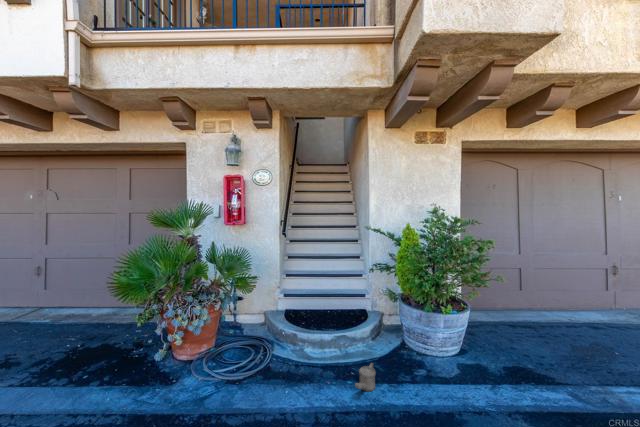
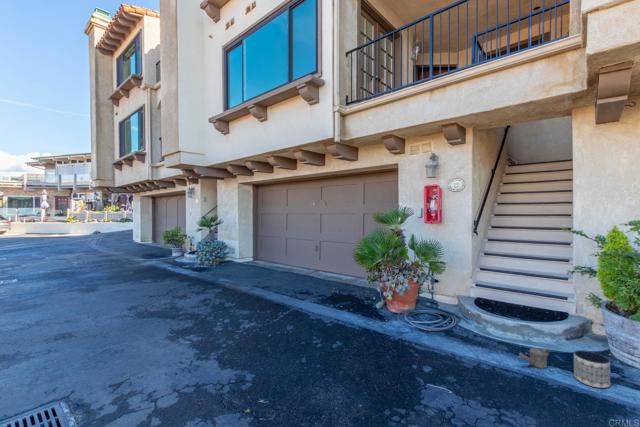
planter: none [398,355,428,396] -> present [574,350,610,388]

